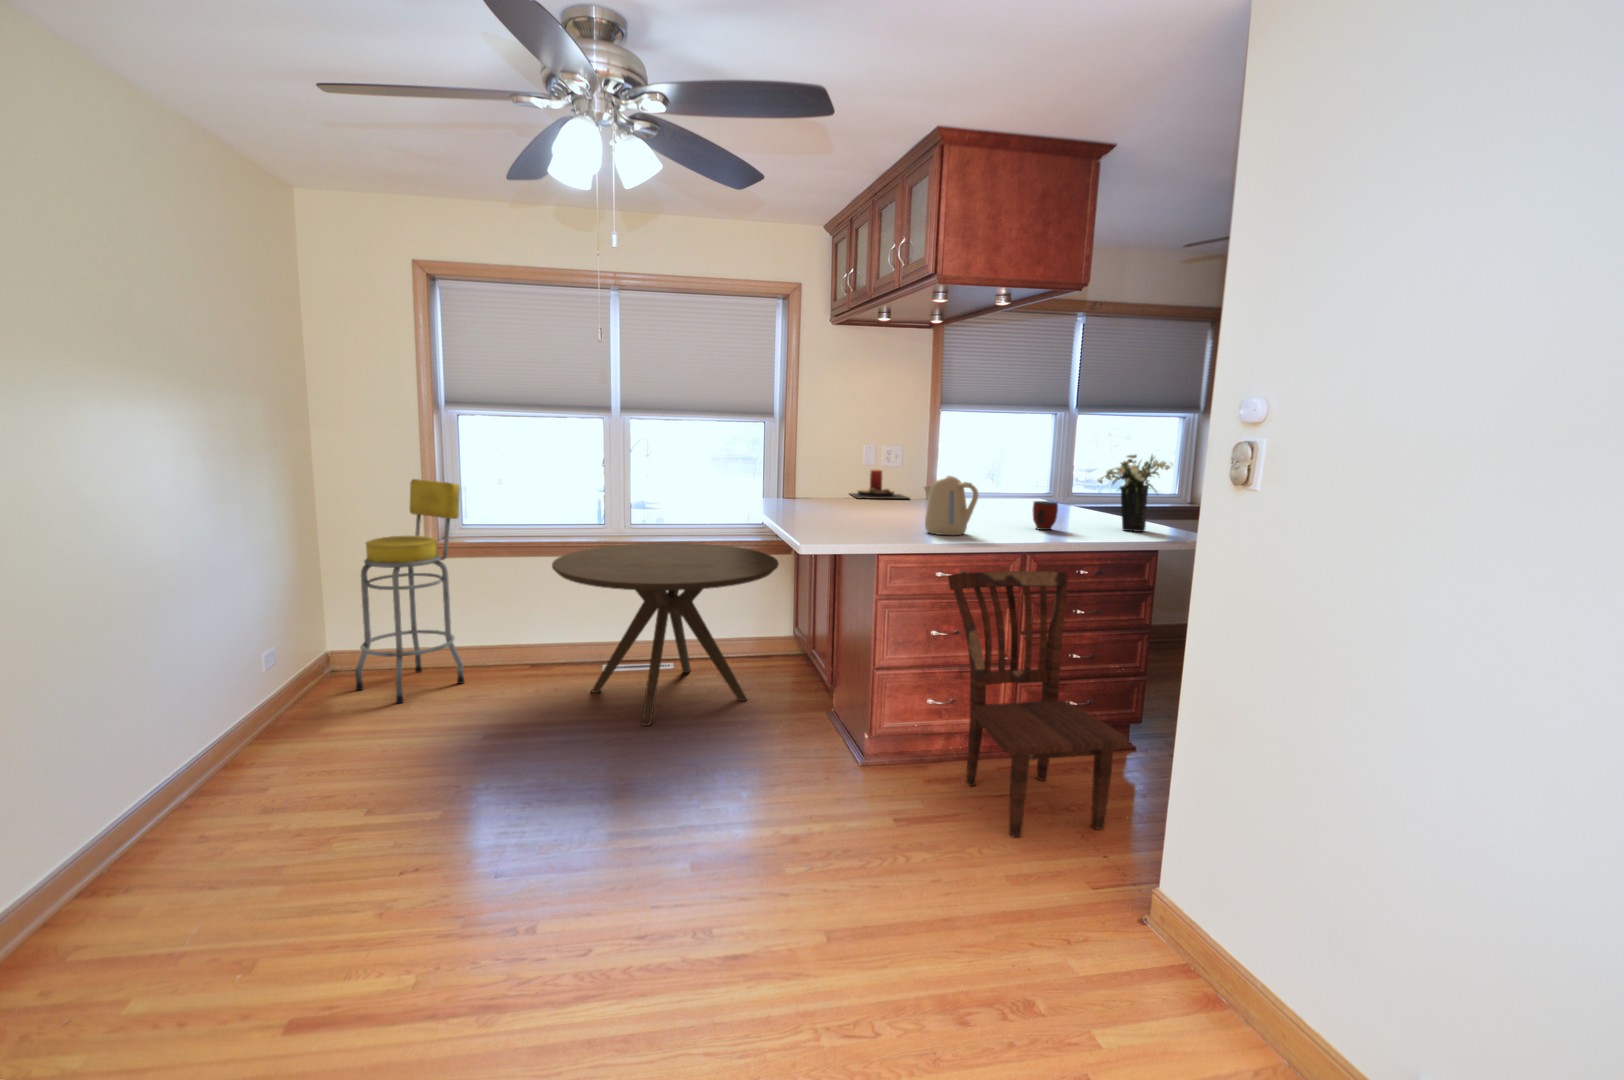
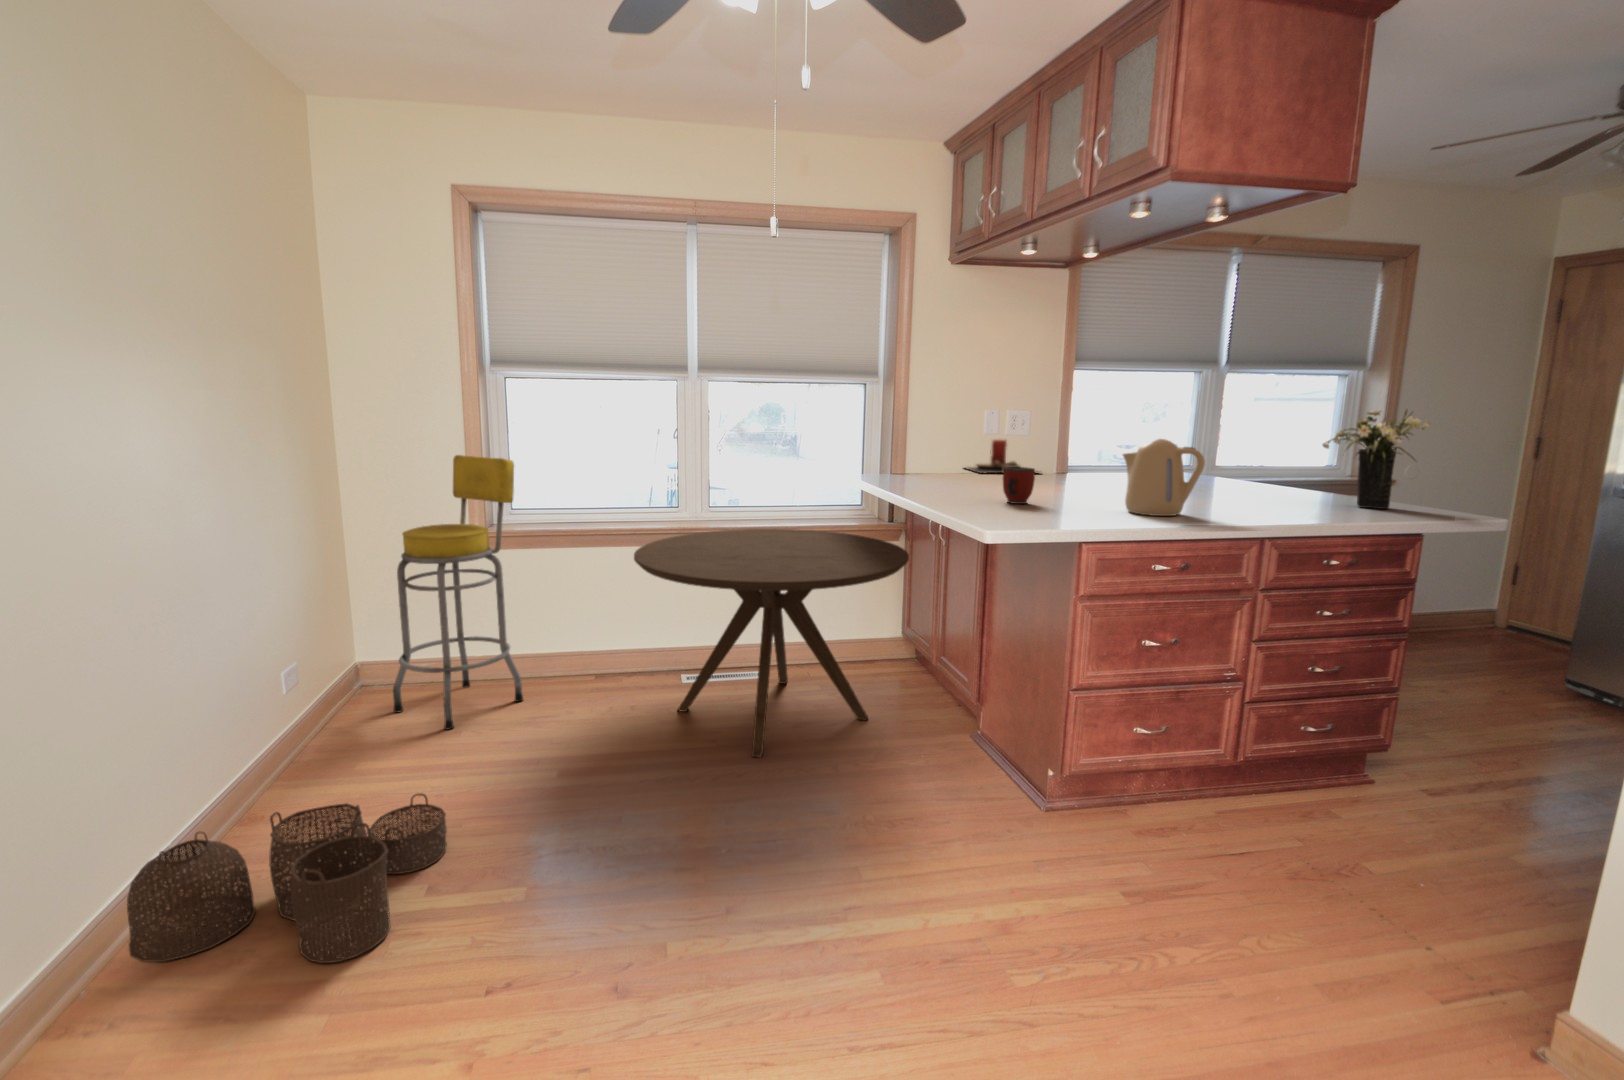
mug: present [1033,501,1058,530] -> present [1003,467,1035,504]
dining chair: present [948,571,1128,837] -> none [1176,562,1462,926]
woven basket: none [147,741,387,849] -> present [127,794,447,963]

